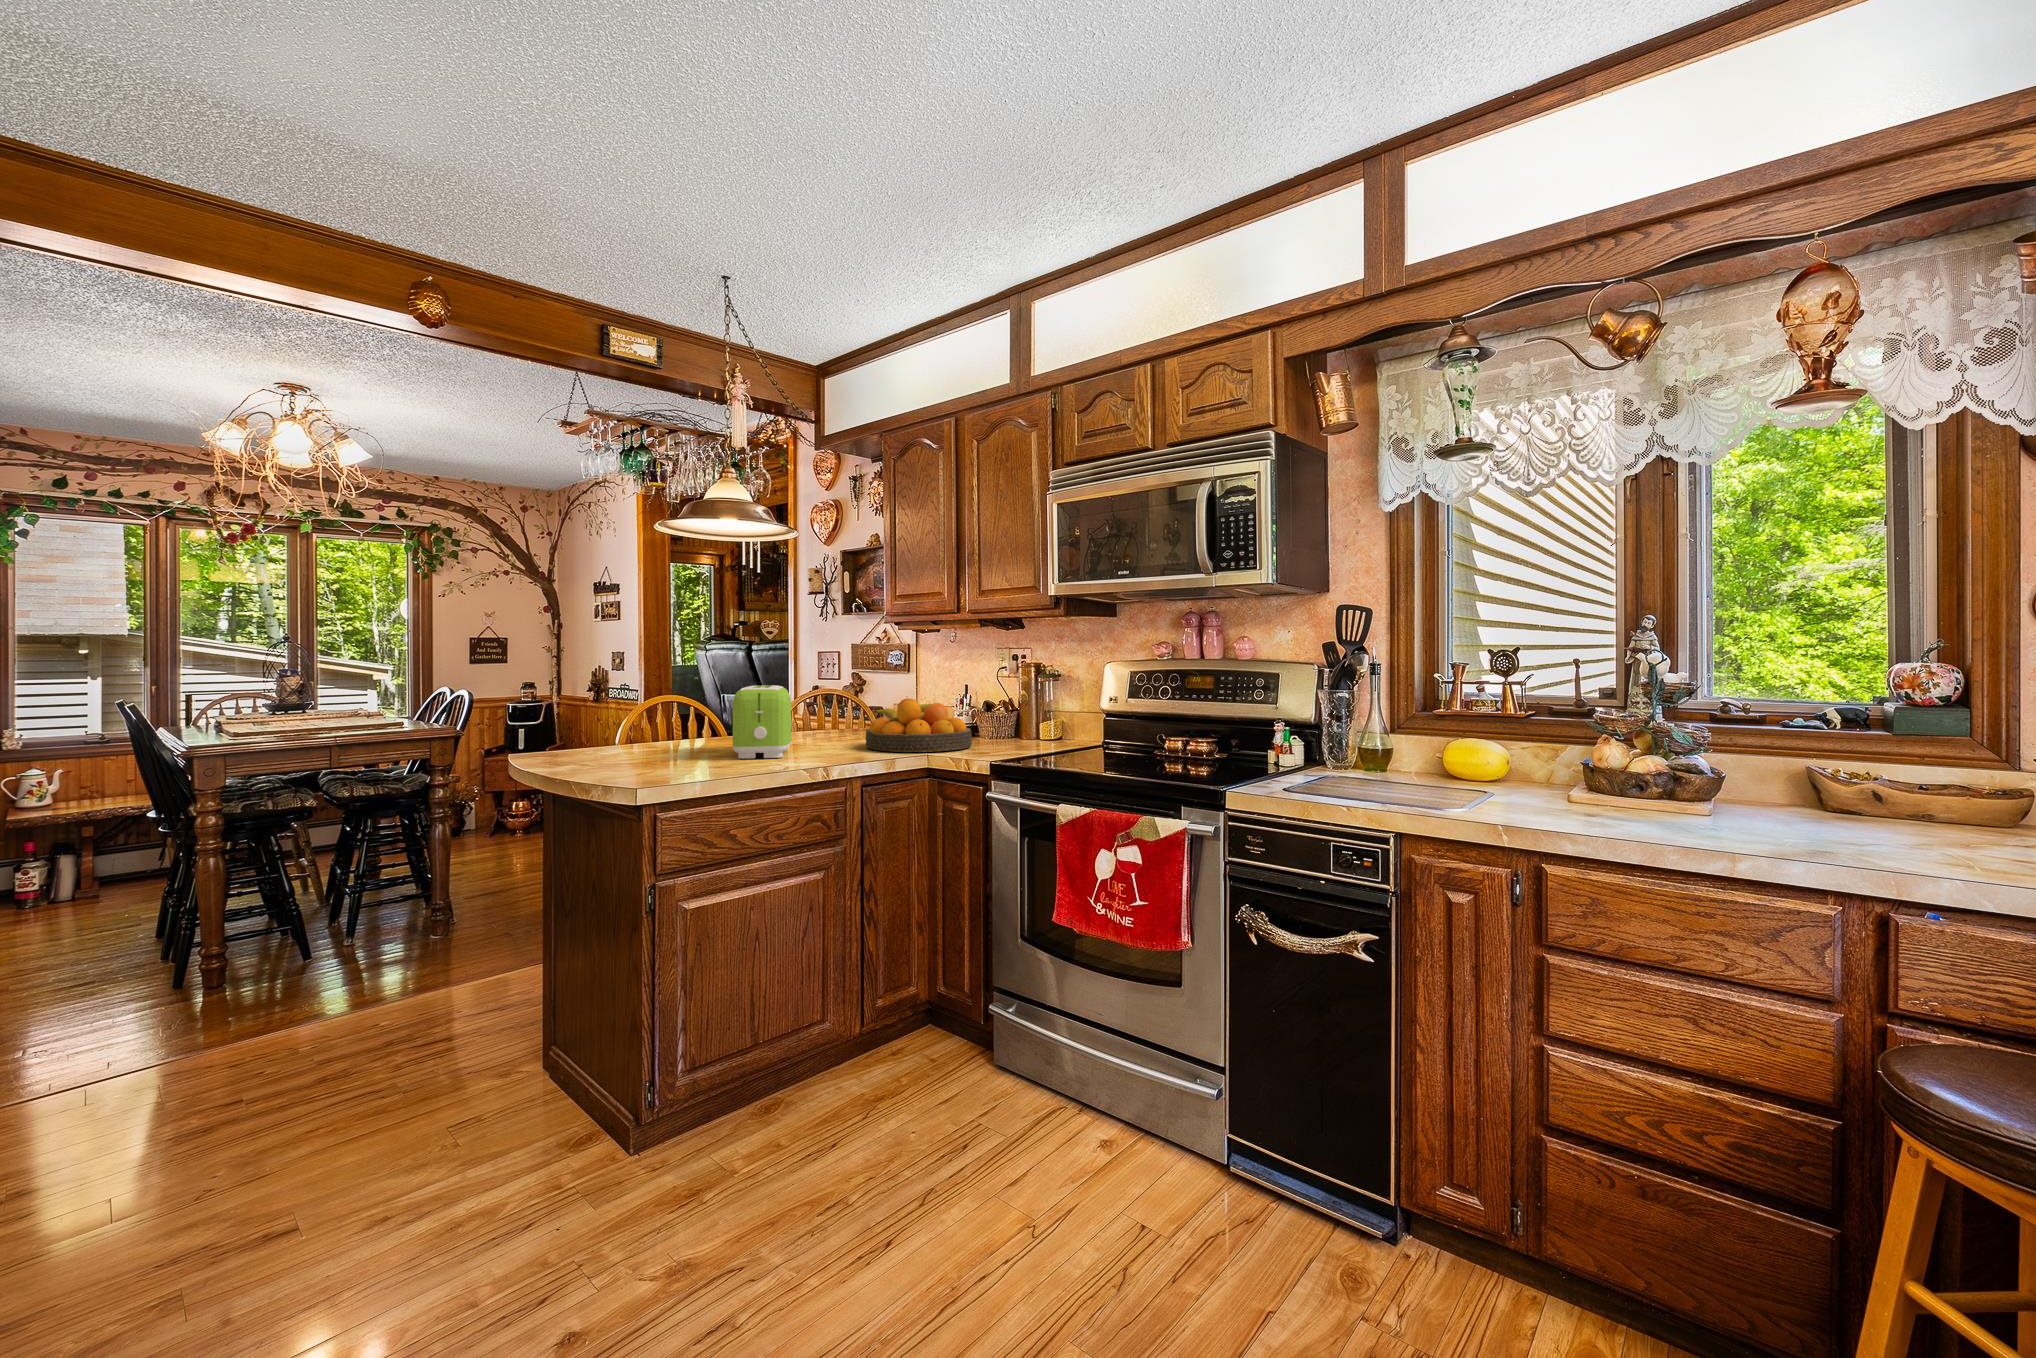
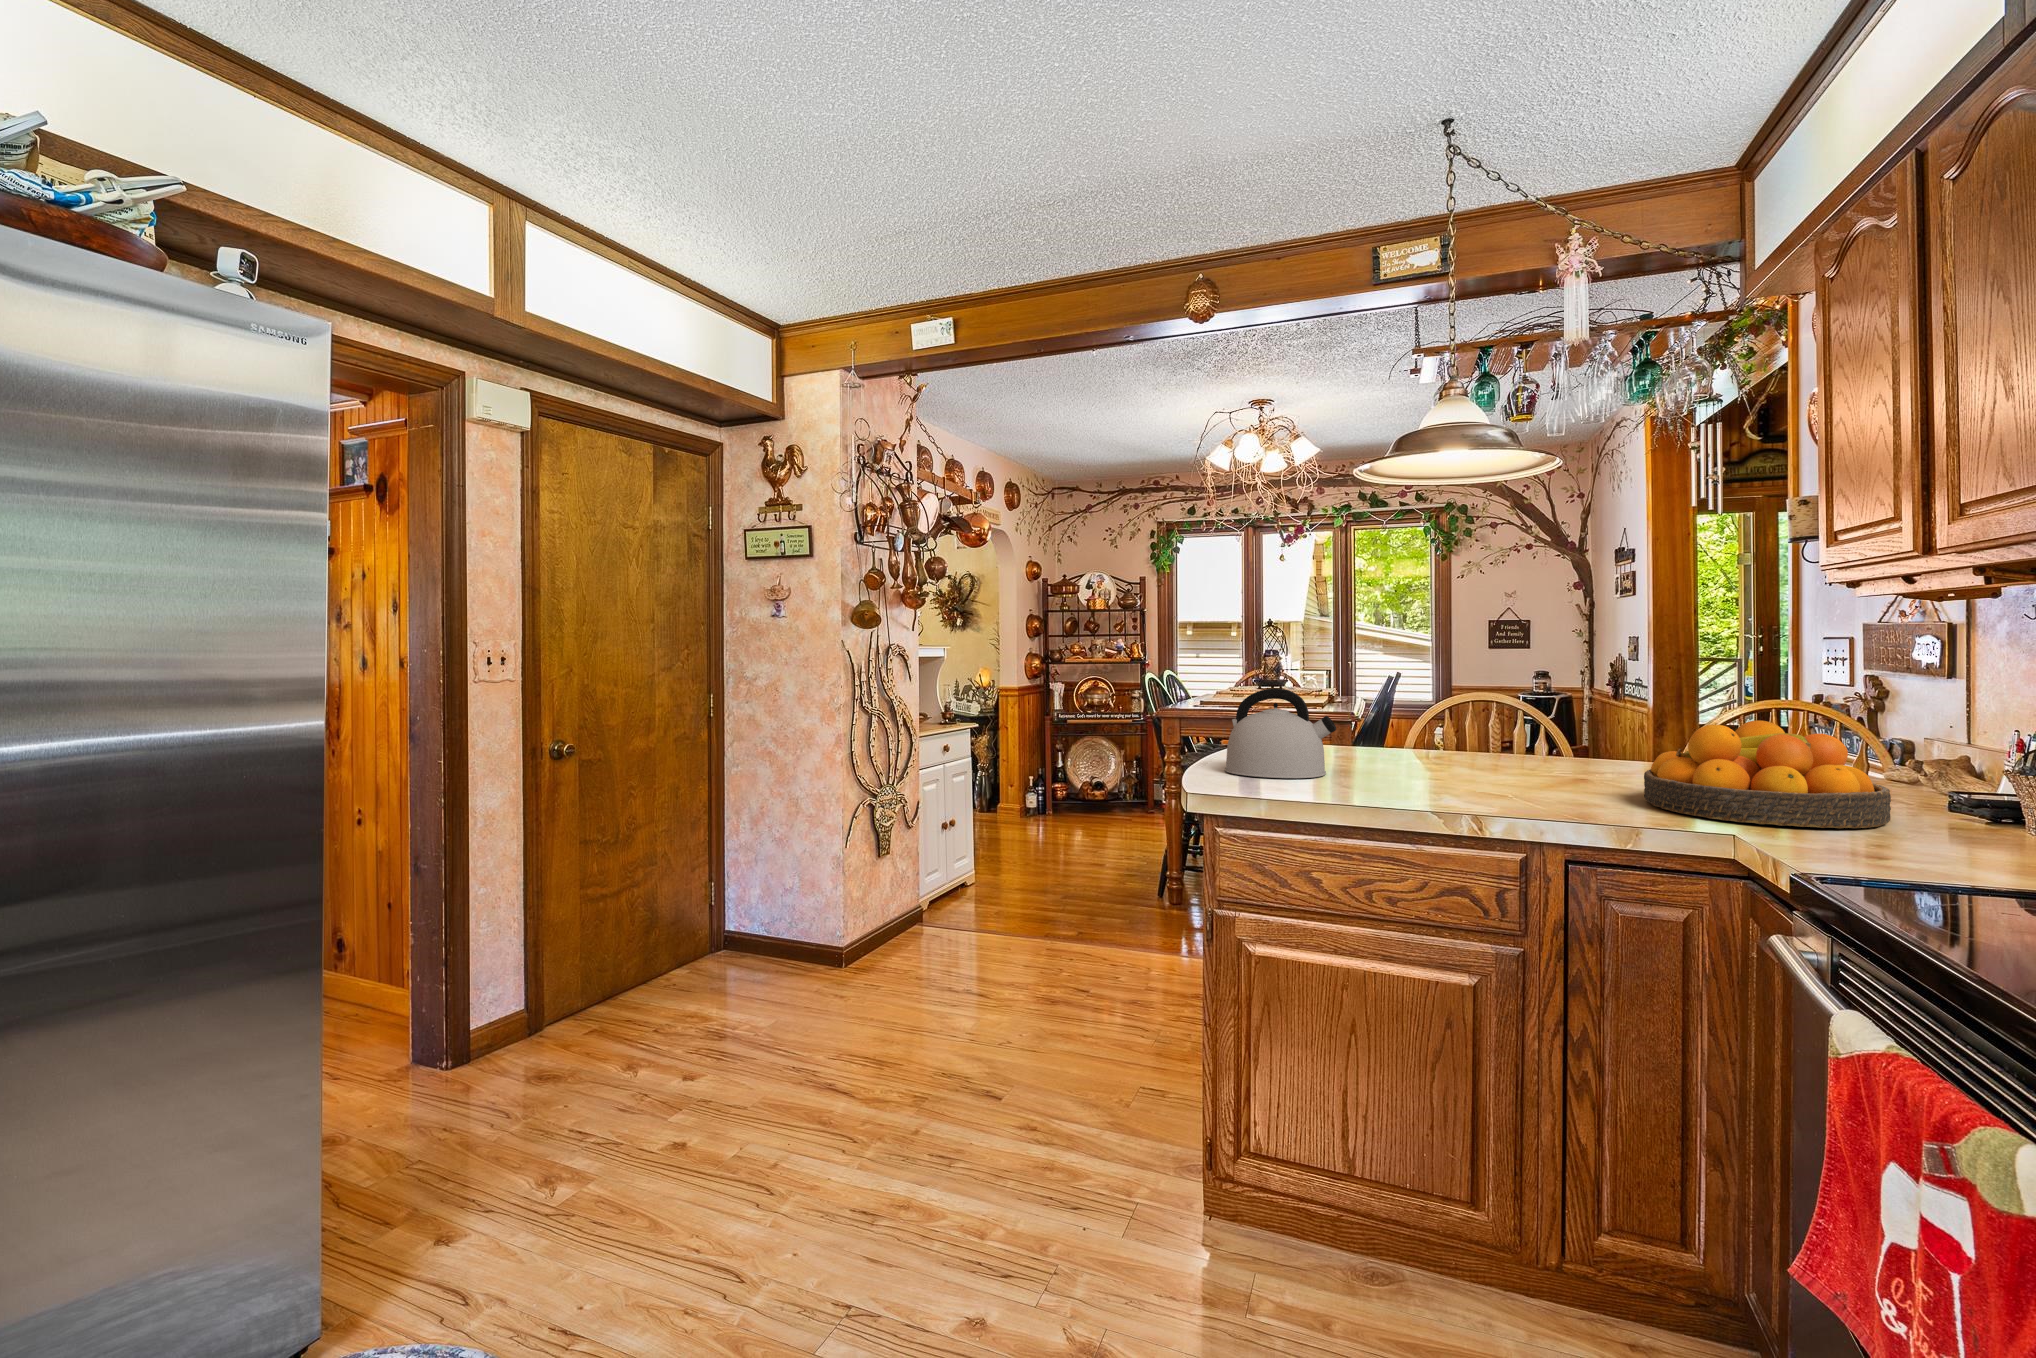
toaster: present [733,685,791,758] -> none [1404,685,1538,790]
kettle: none [580,694,677,771] -> present [1225,688,1336,778]

